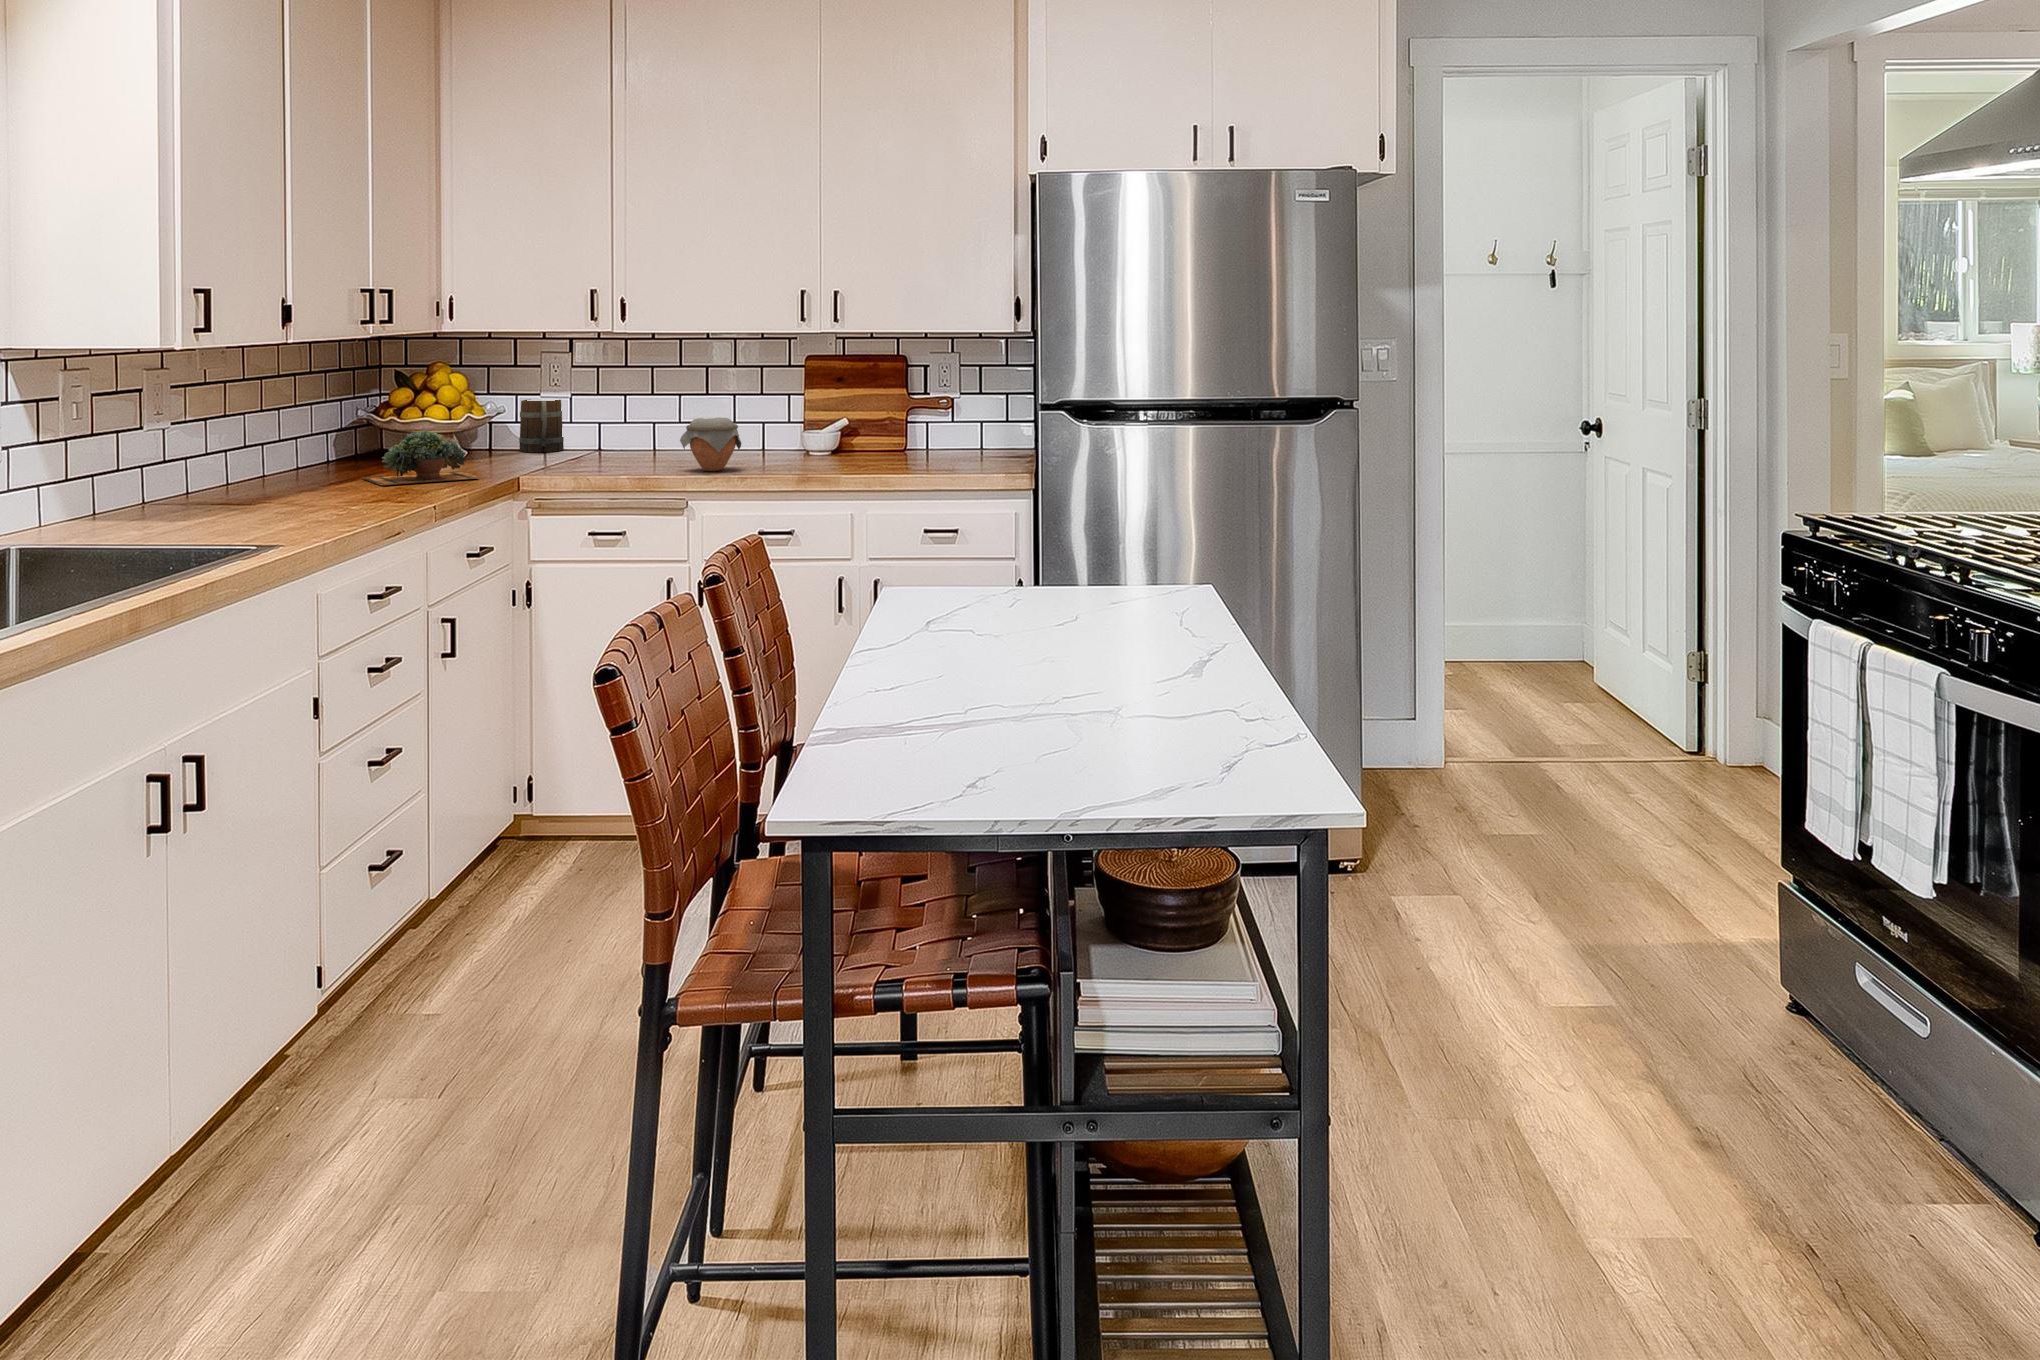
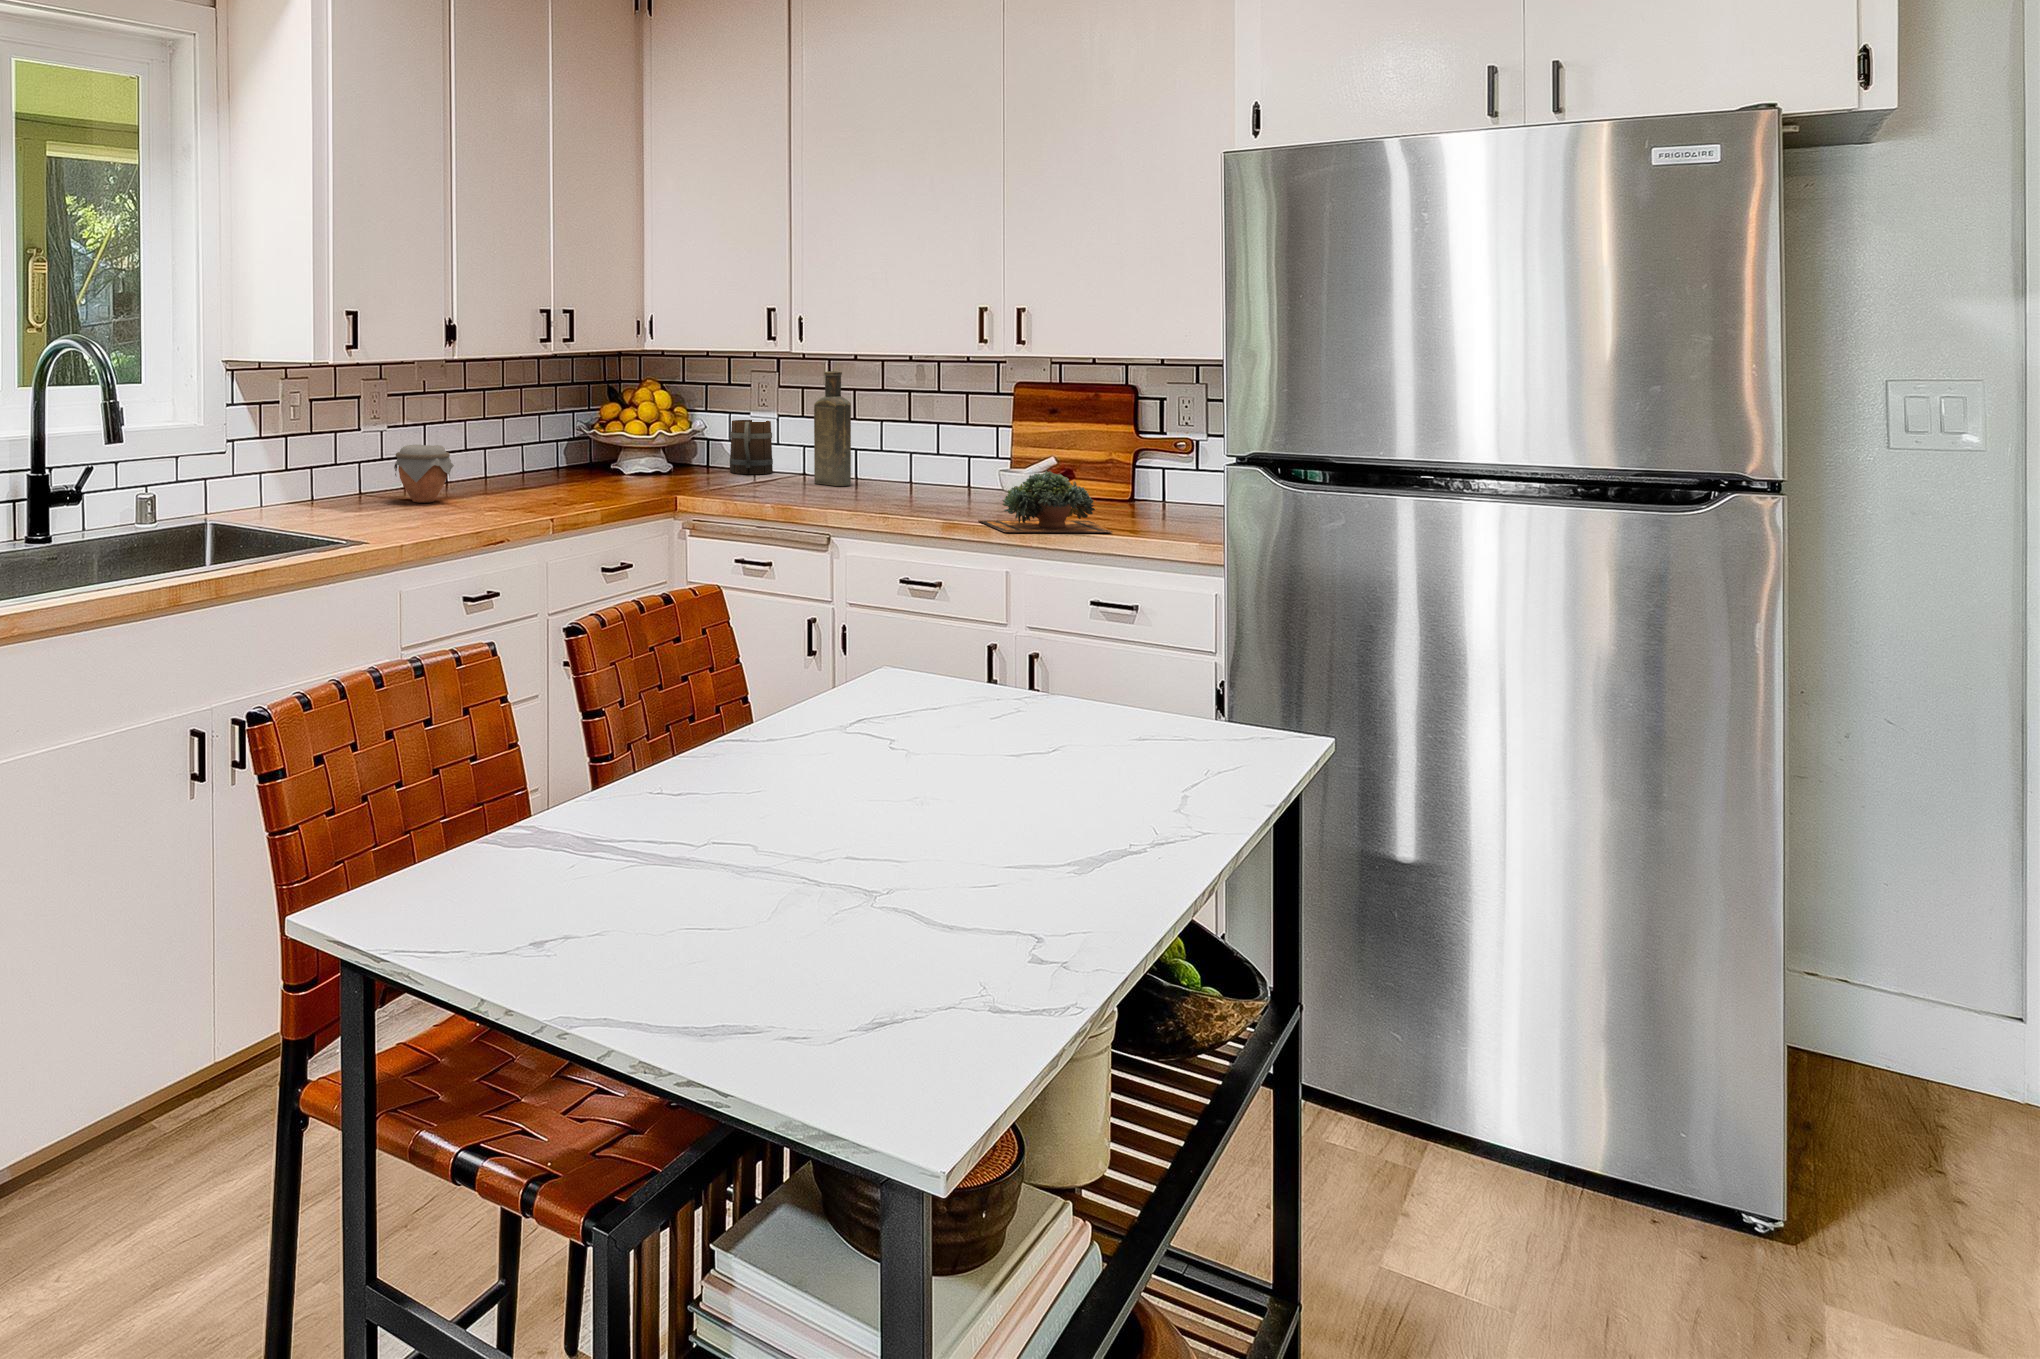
bottle: none [619,349,657,456] -> present [814,371,851,486]
jar: present [680,418,741,471] -> present [394,445,454,503]
succulent plant: present [362,430,479,486] -> present [978,471,1112,532]

